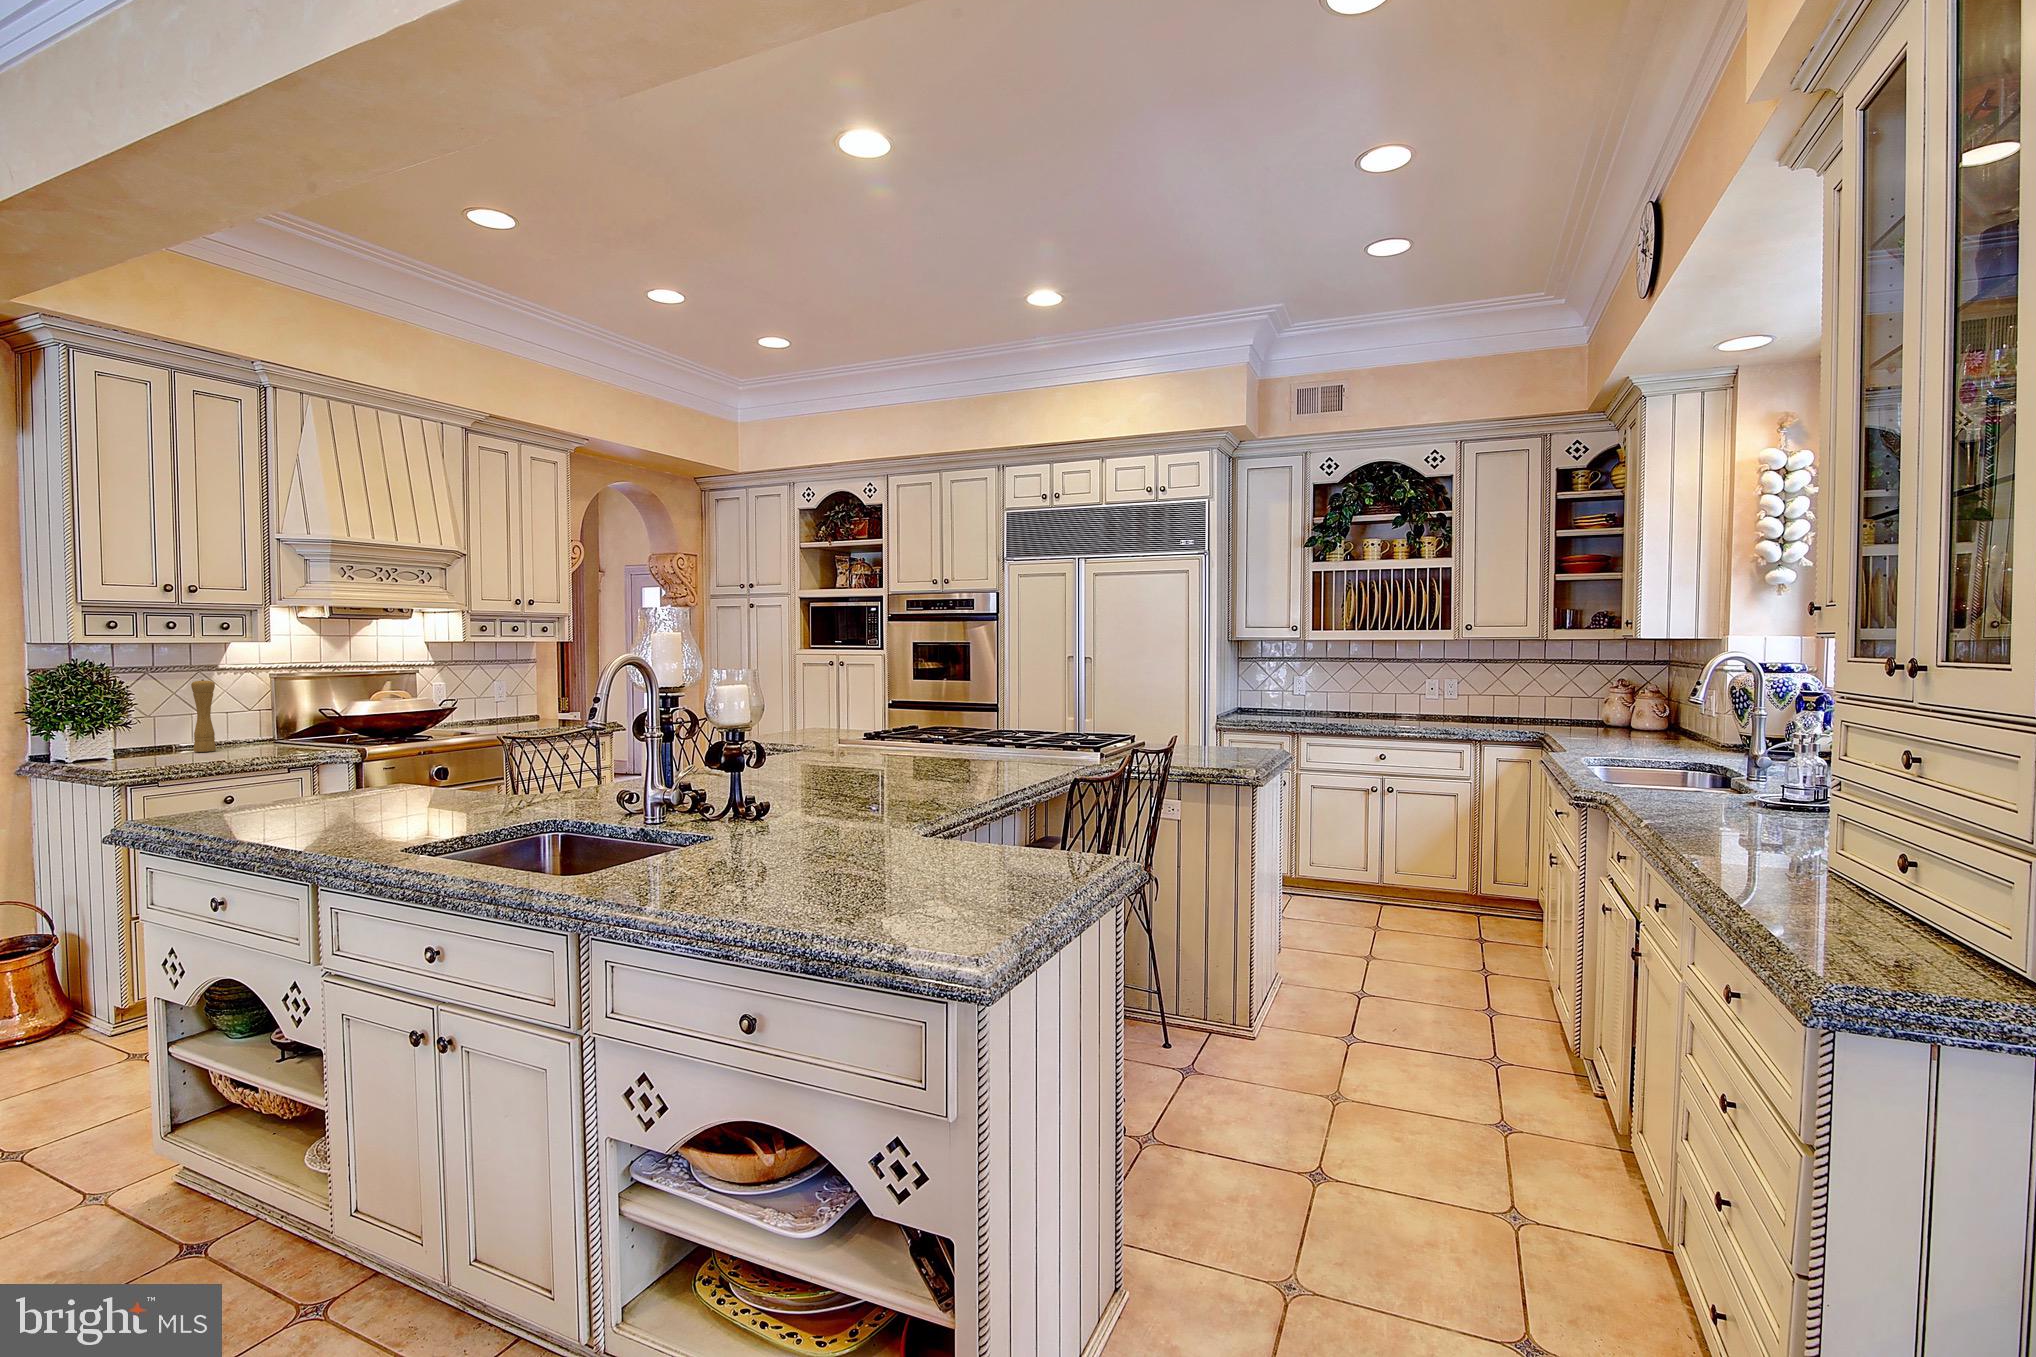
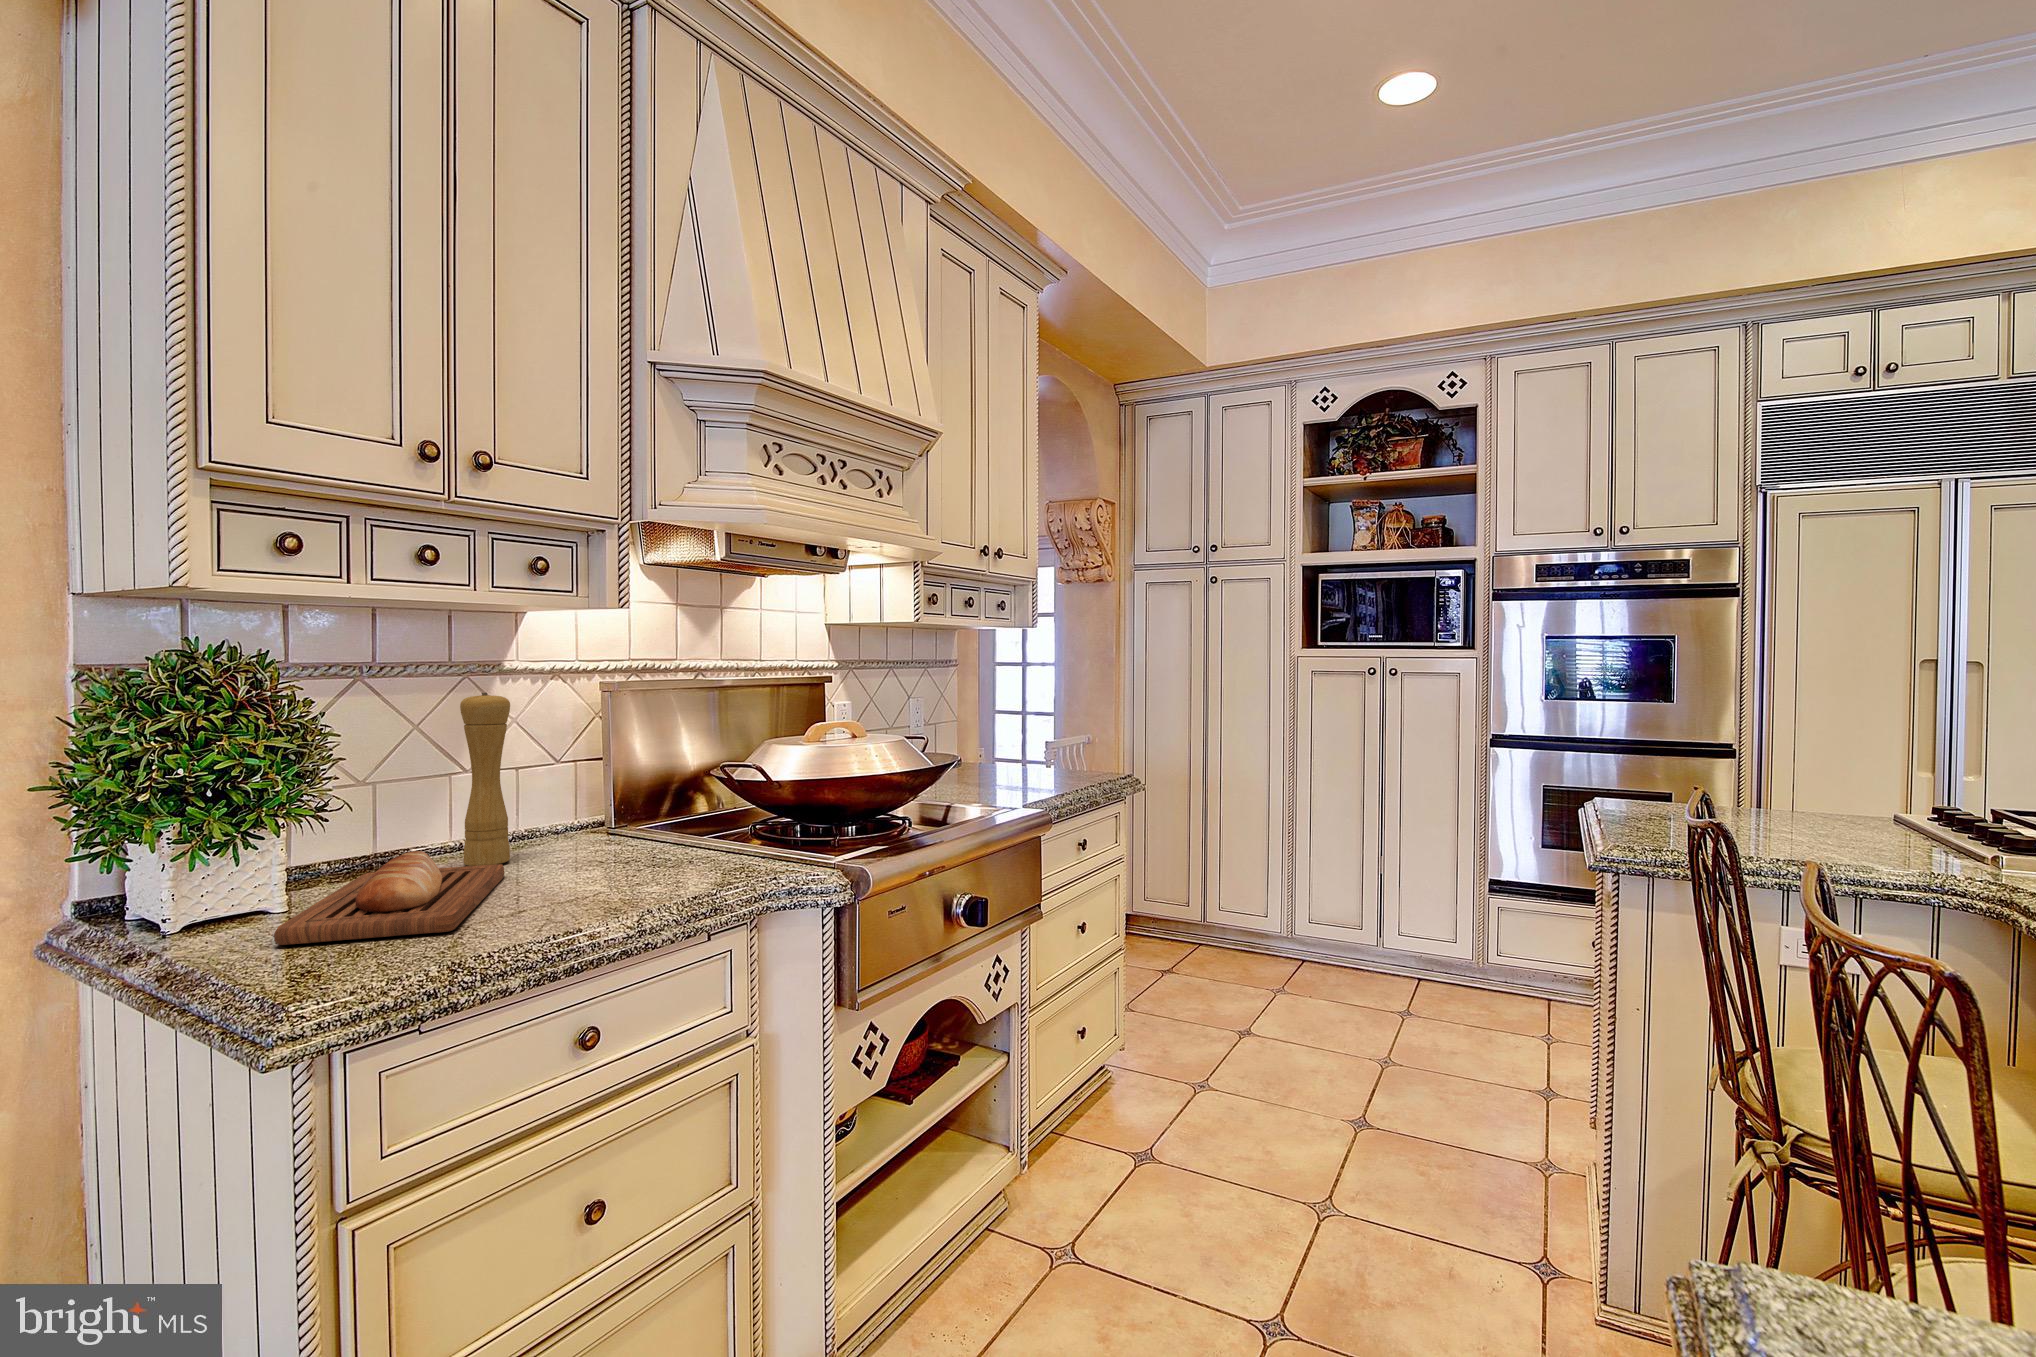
bread loaf: none [108,741,208,765] -> present [274,851,504,945]

